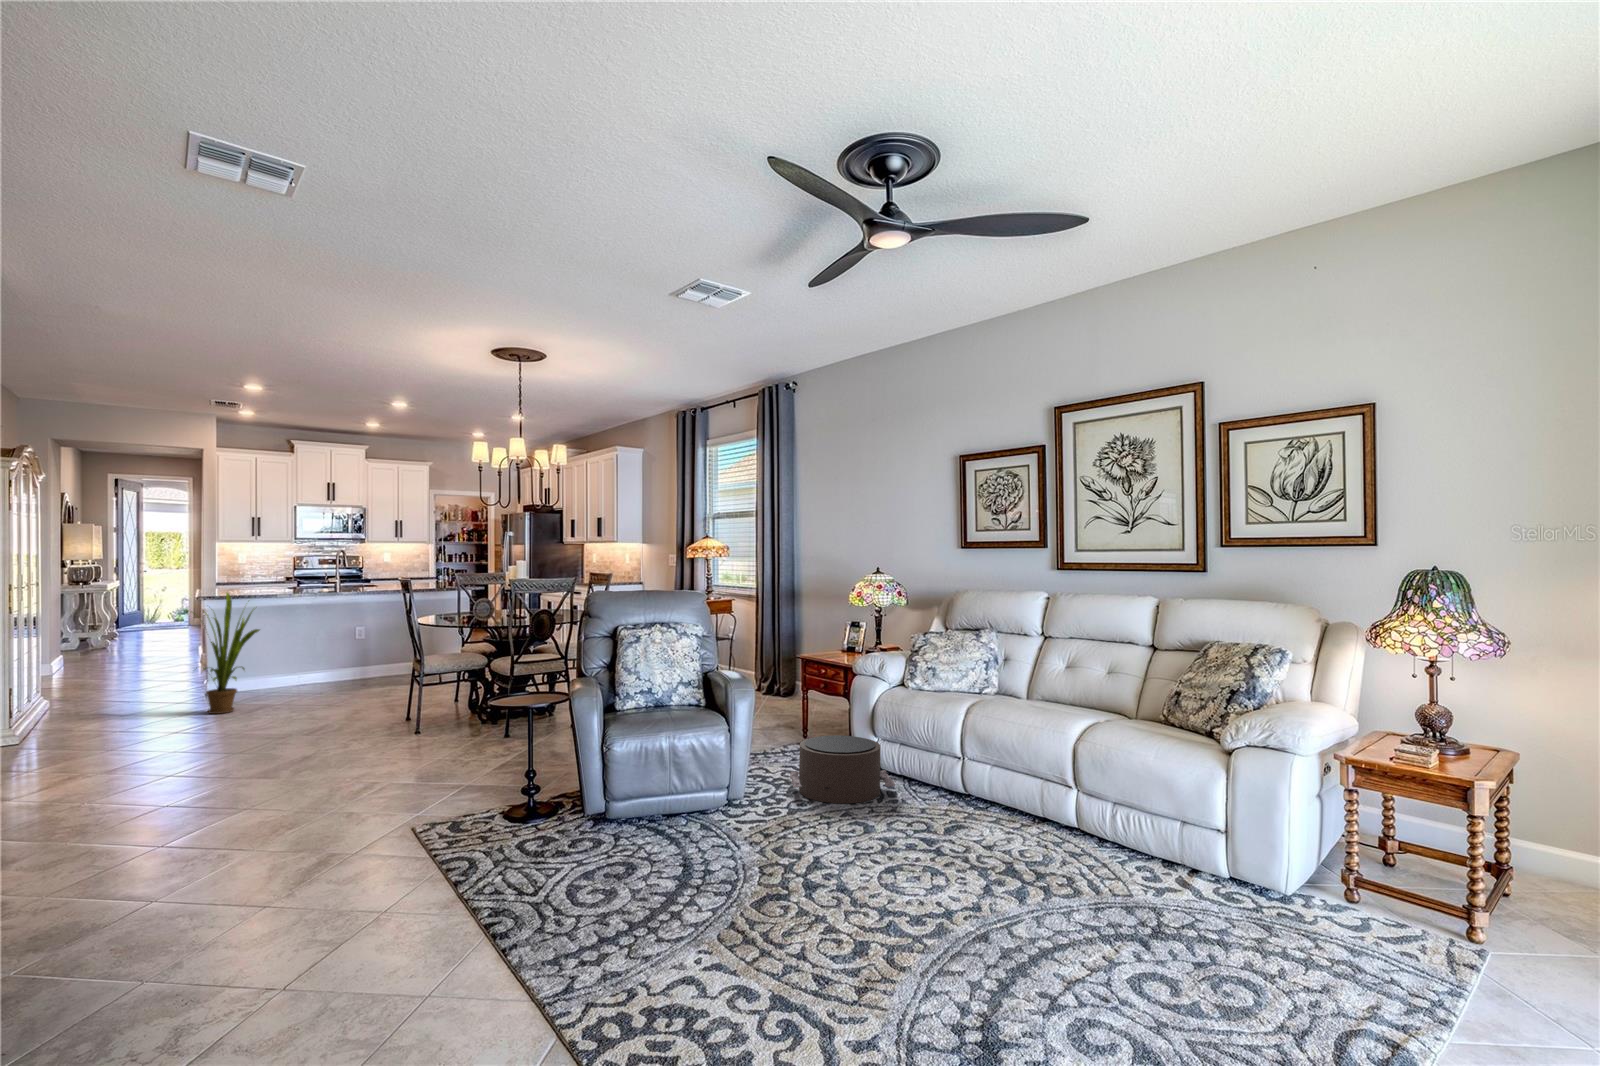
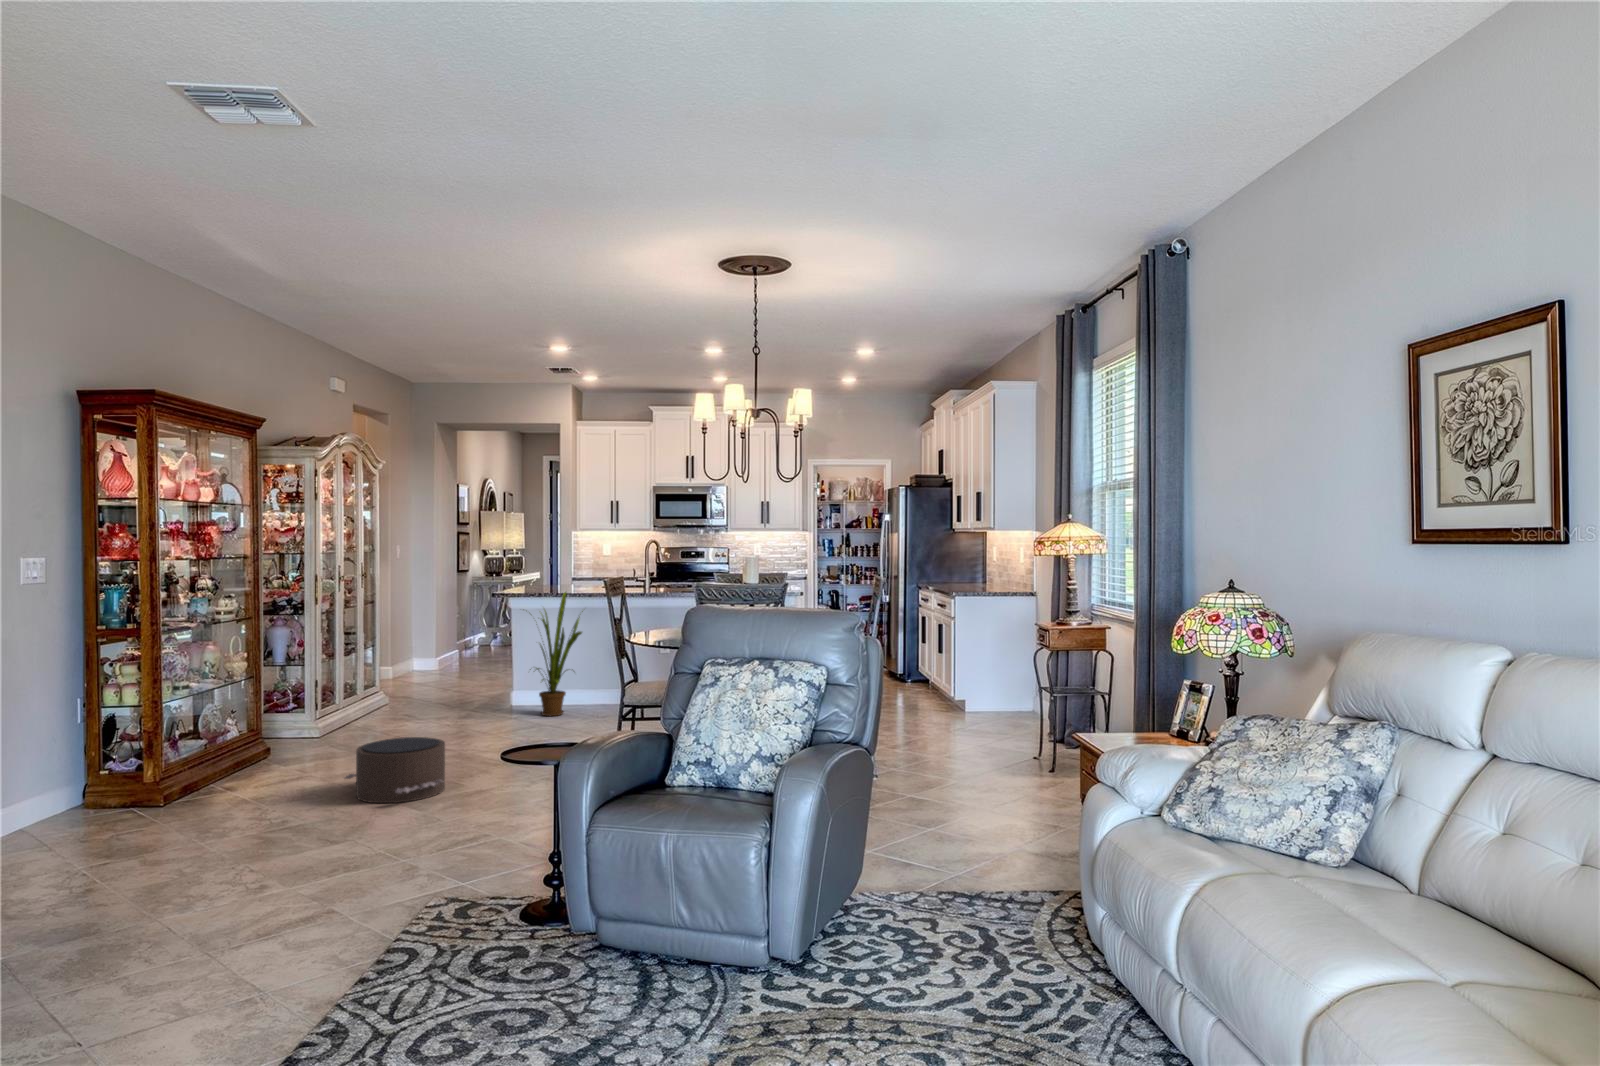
pouf: present [790,735,895,803] -> present [345,737,445,803]

